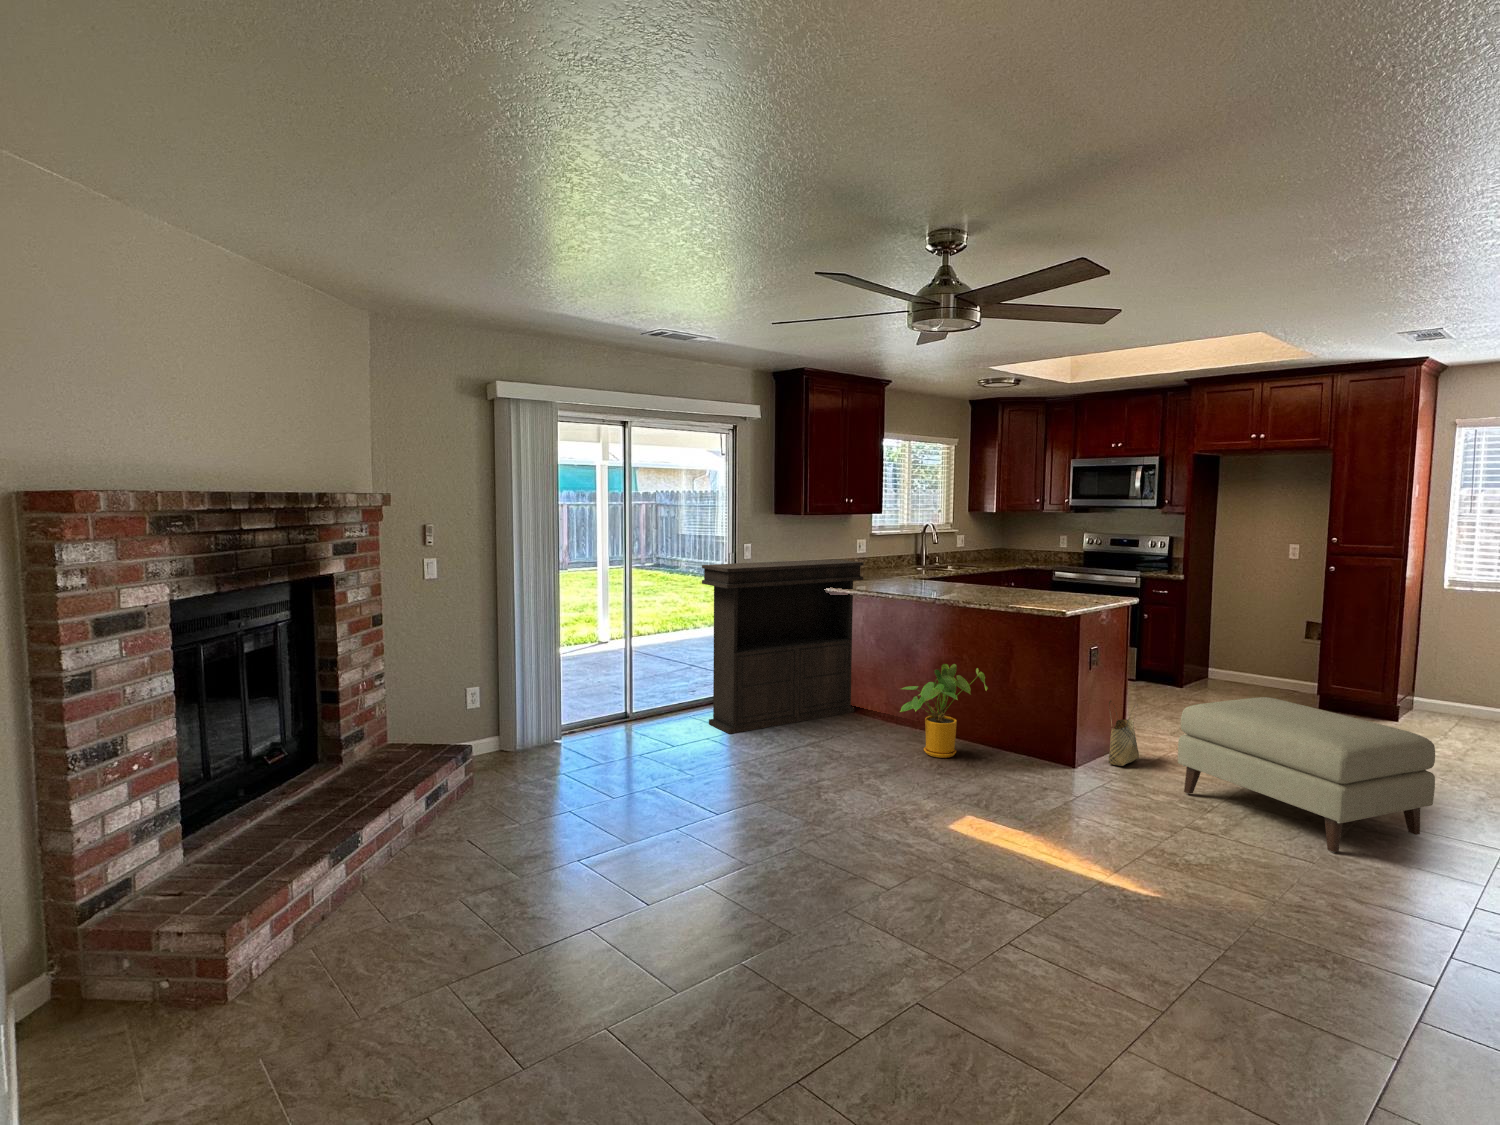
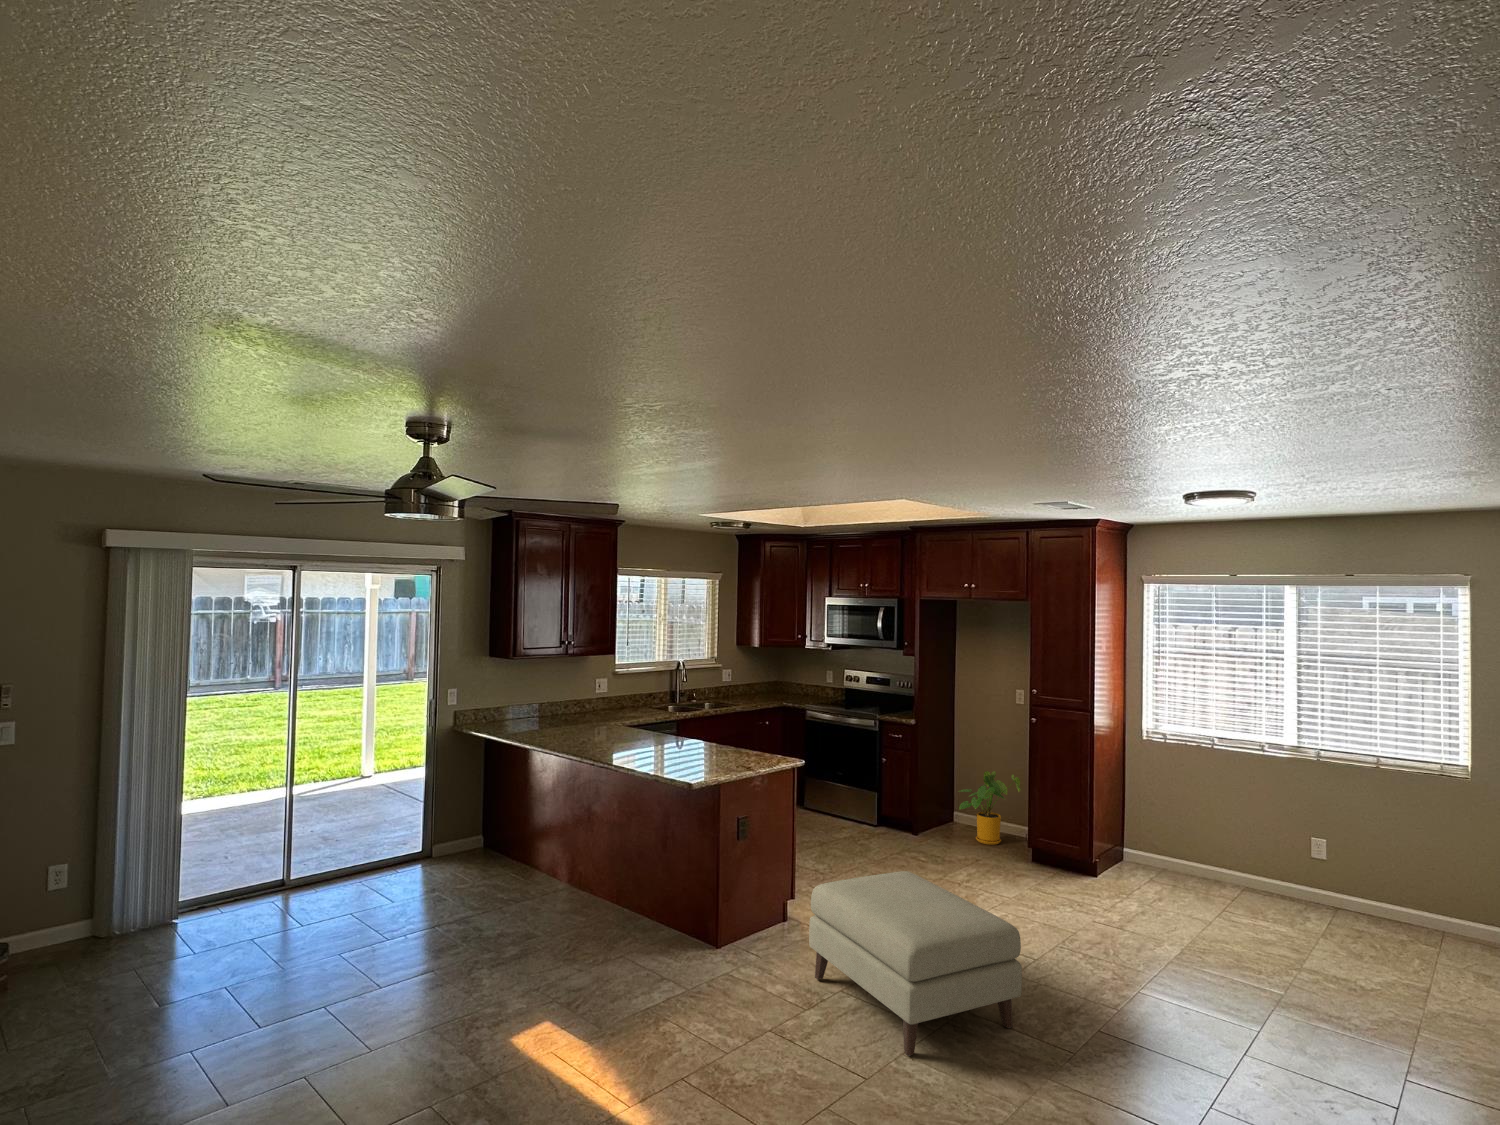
console table: present [702,559,864,734] -> none [375,706,564,907]
house plant: present [900,664,988,758] -> present [959,771,1021,845]
woven basket: present [1108,701,1139,766] -> none [766,870,802,943]

